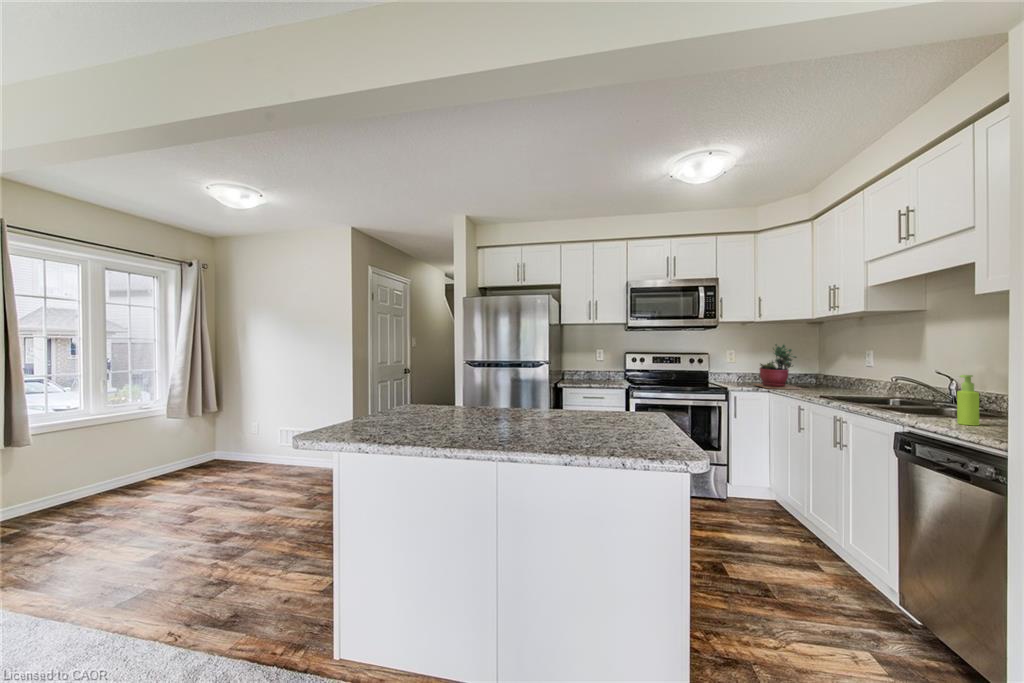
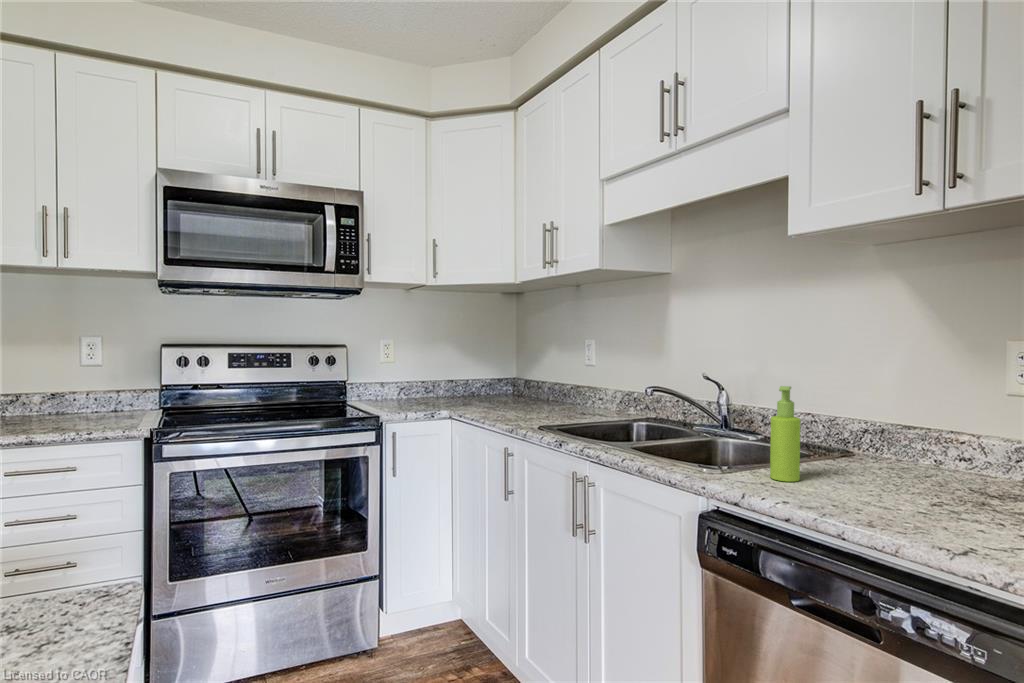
succulent plant: present [755,344,802,389] -> none [421,327,507,413]

